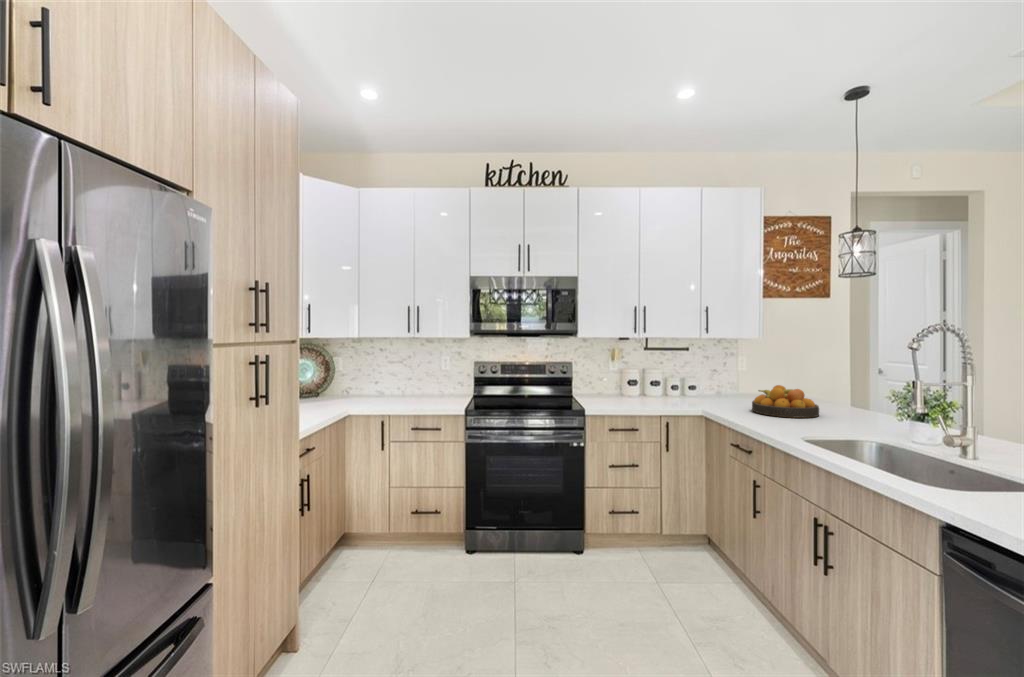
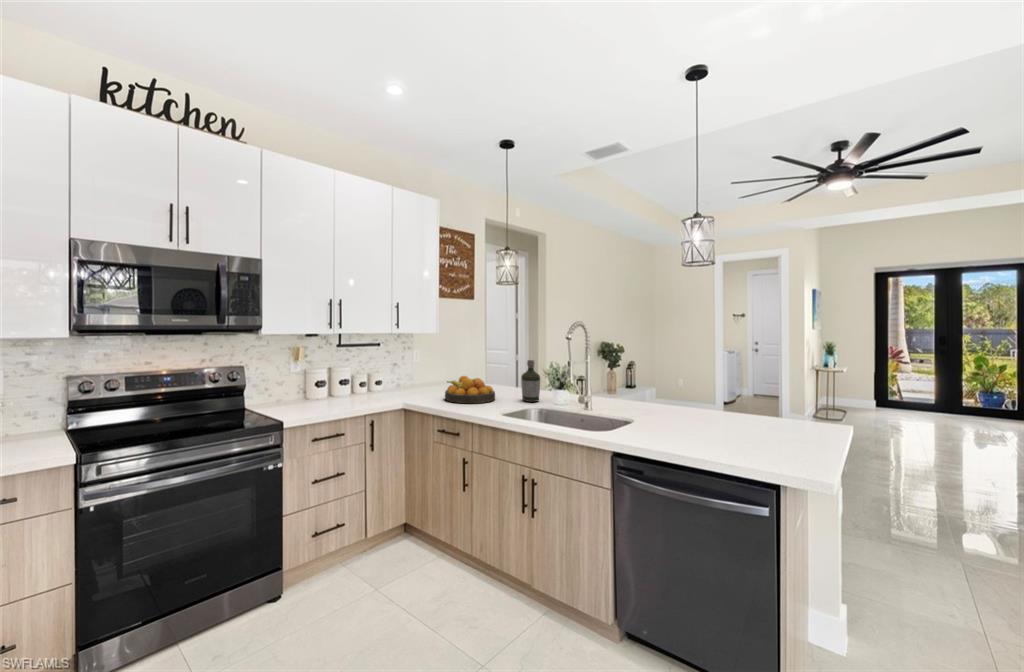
bottle: none [856,370,884,425] -> present [521,360,540,402]

